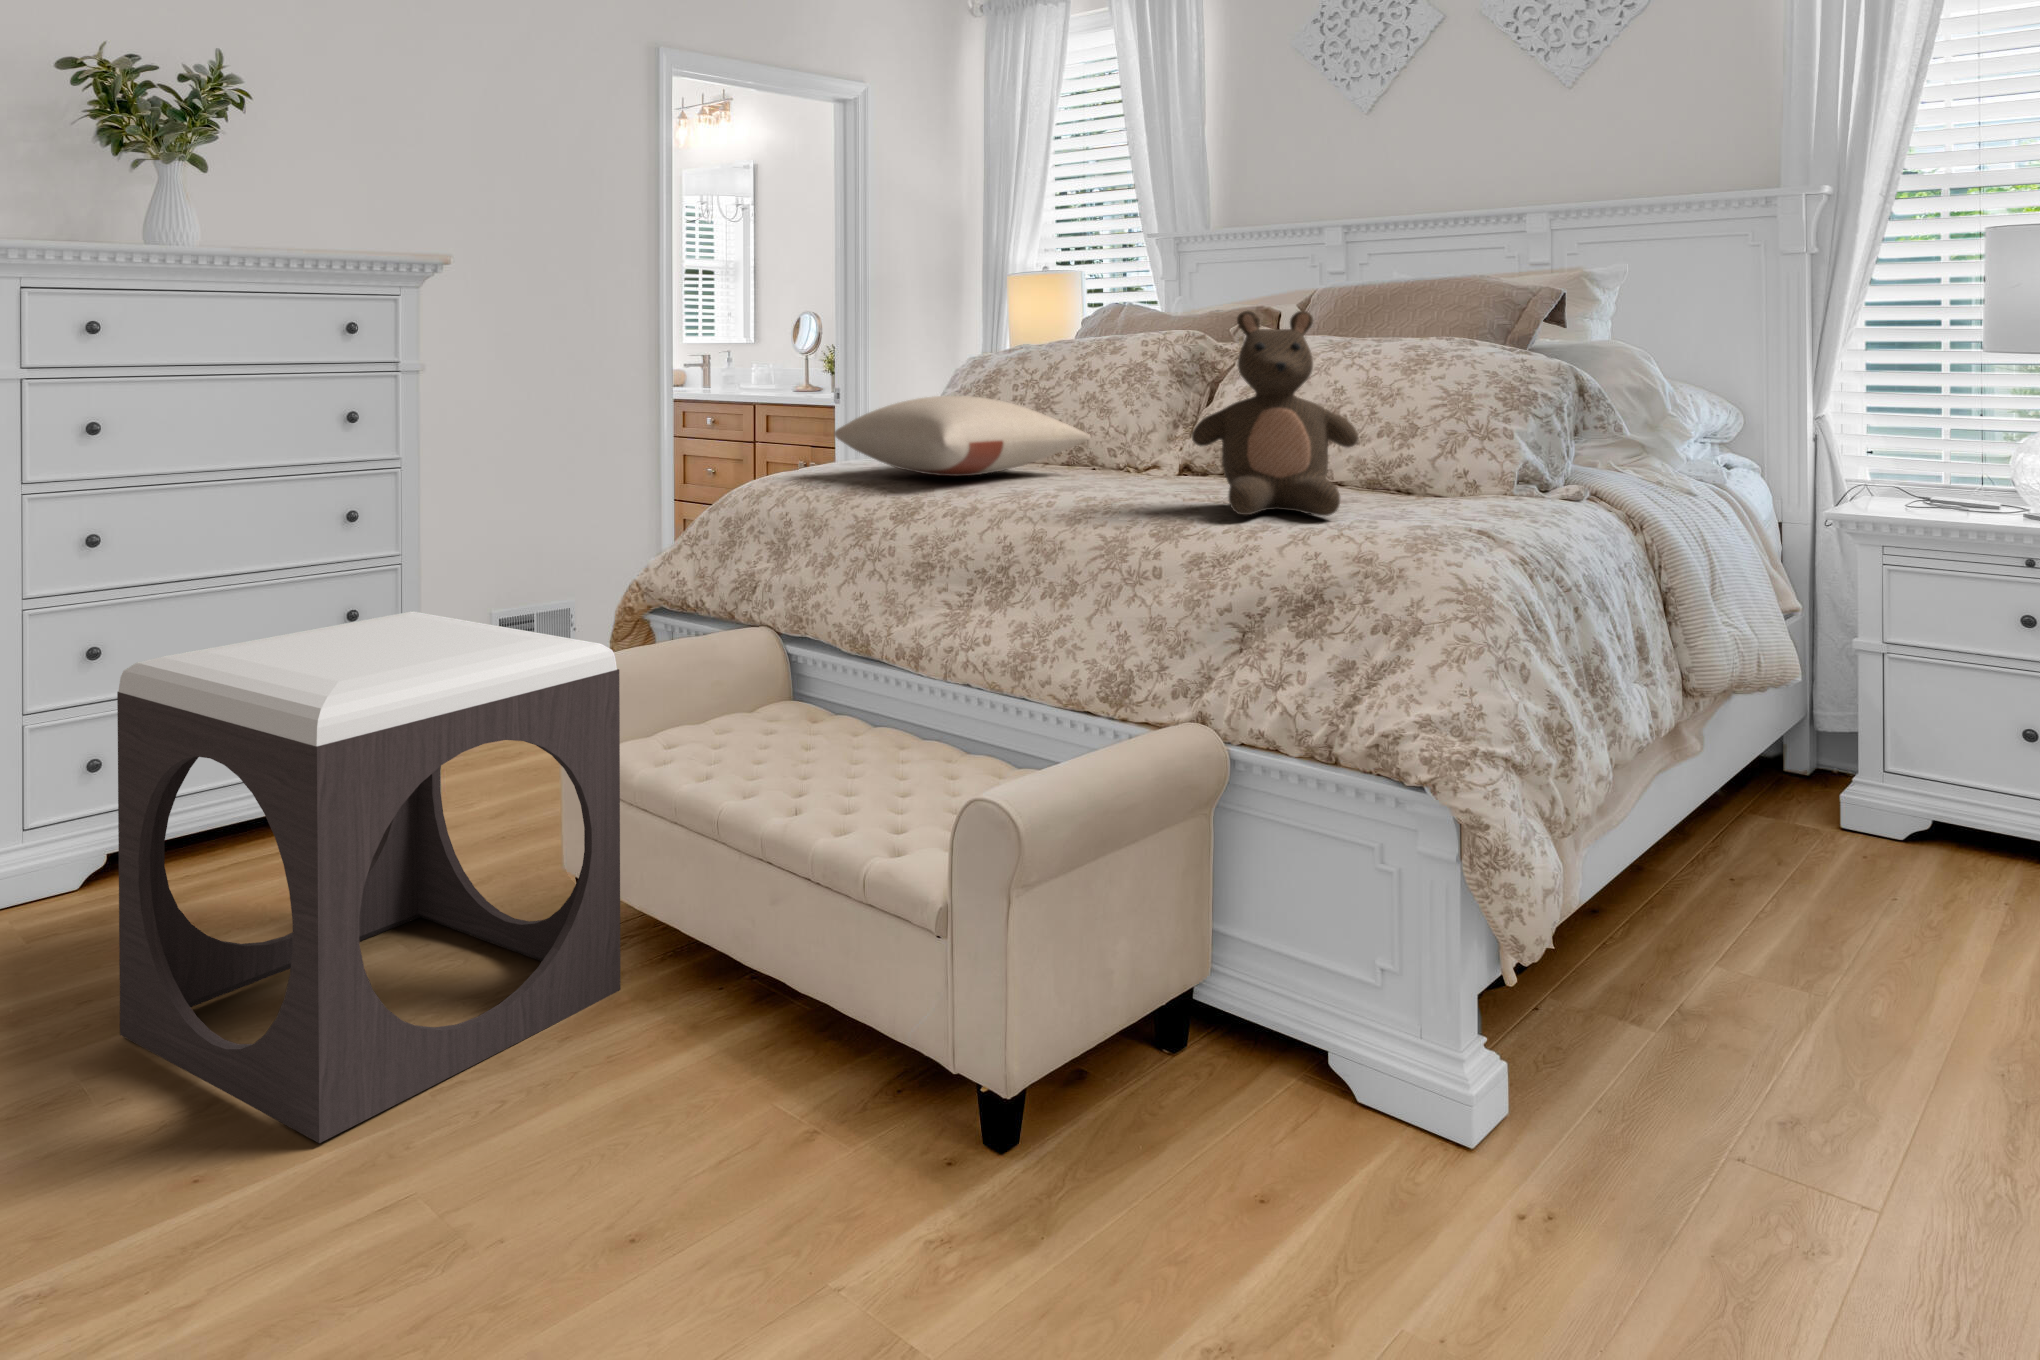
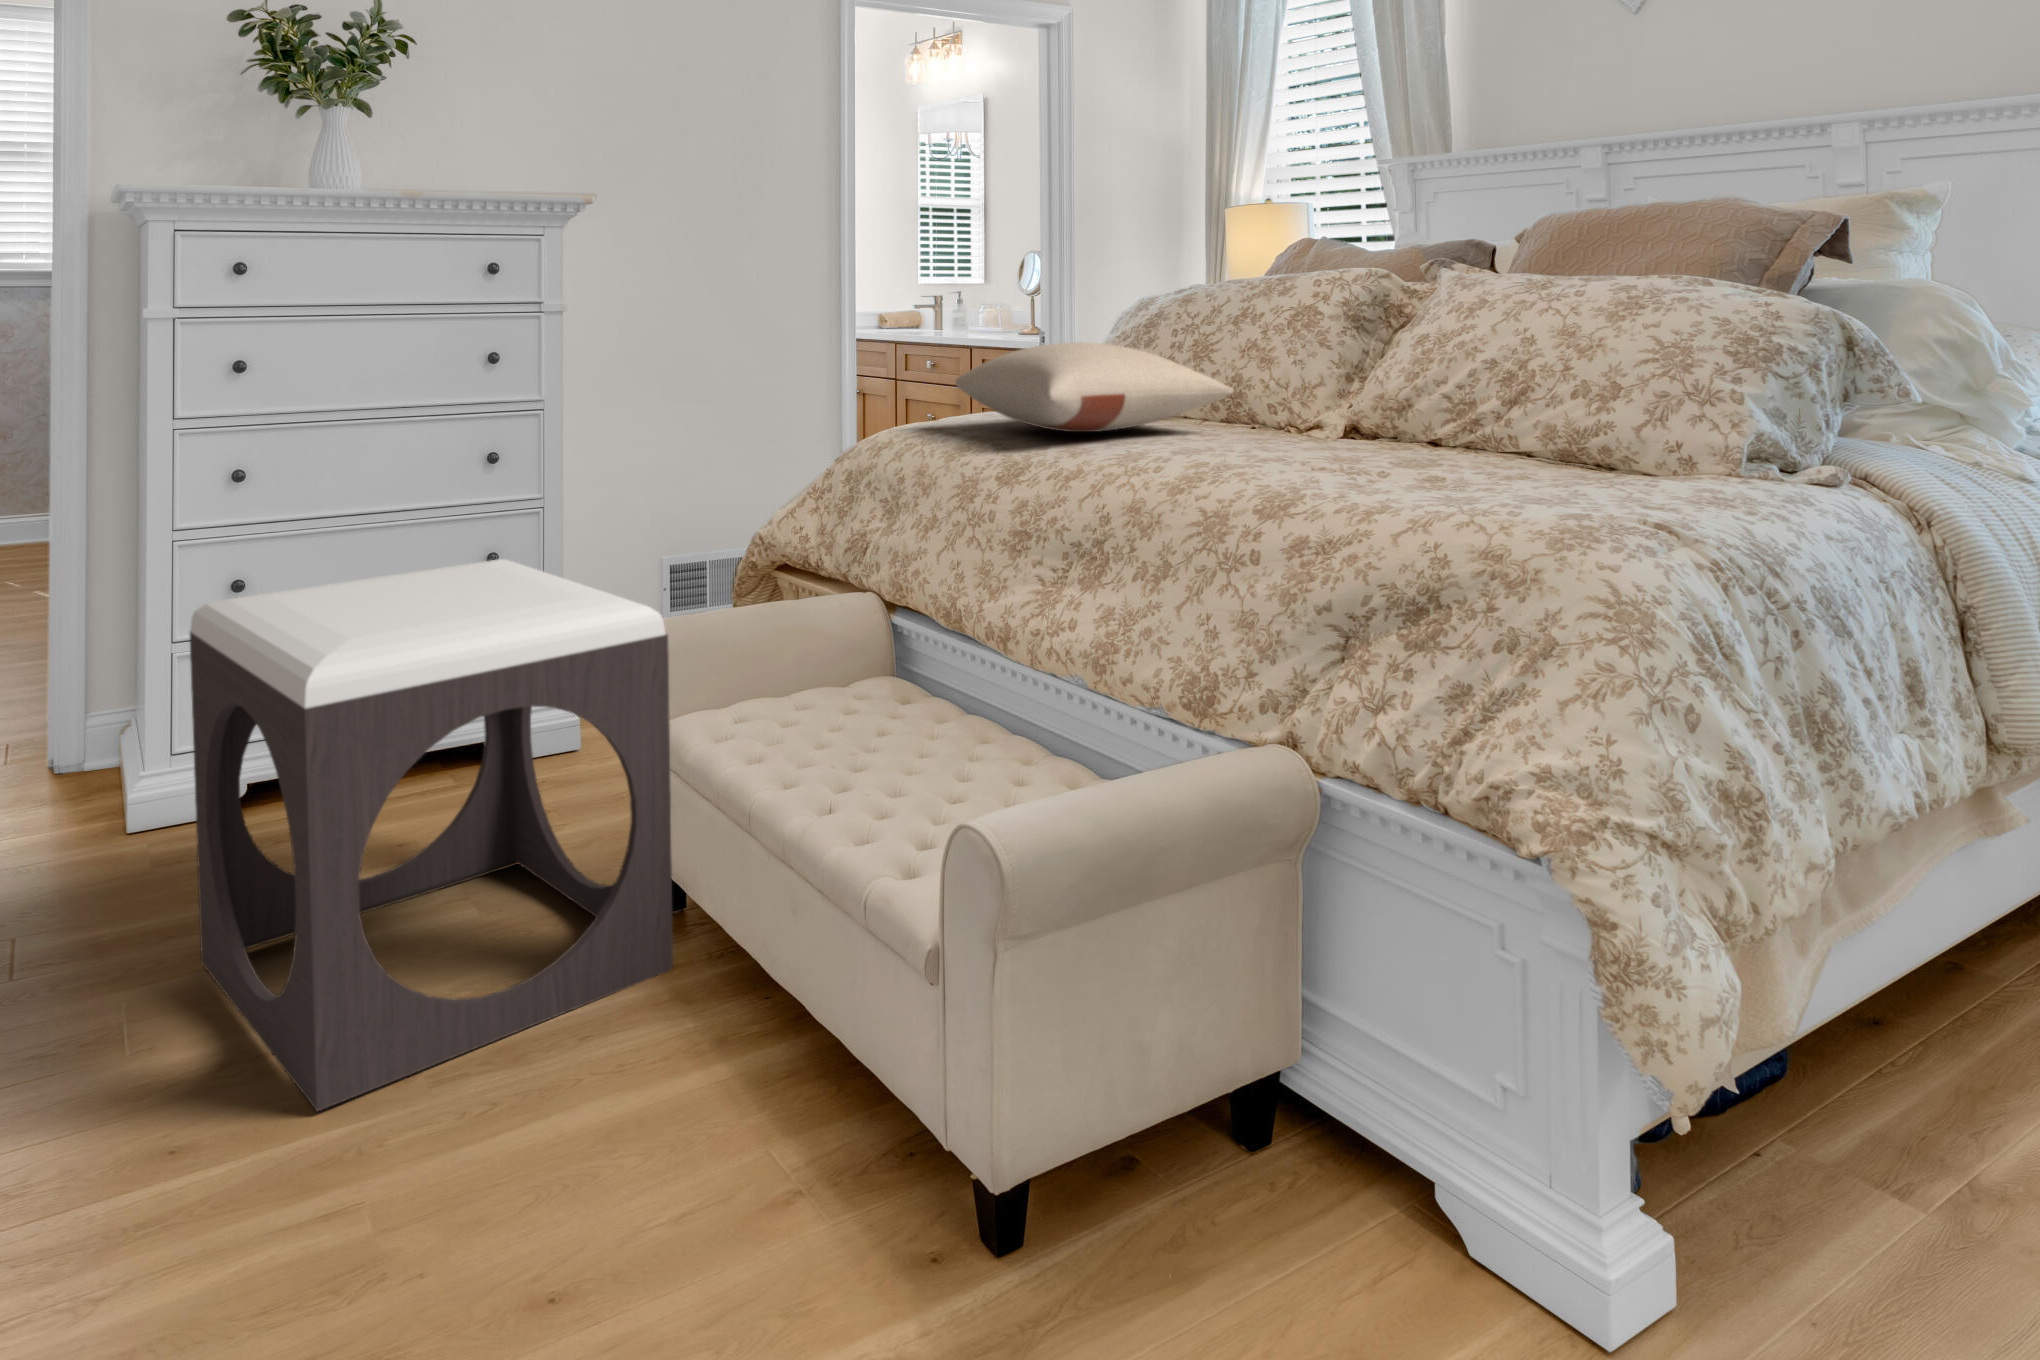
stuffed bear: present [1192,310,1359,516] -> none [1315,244,1526,498]

